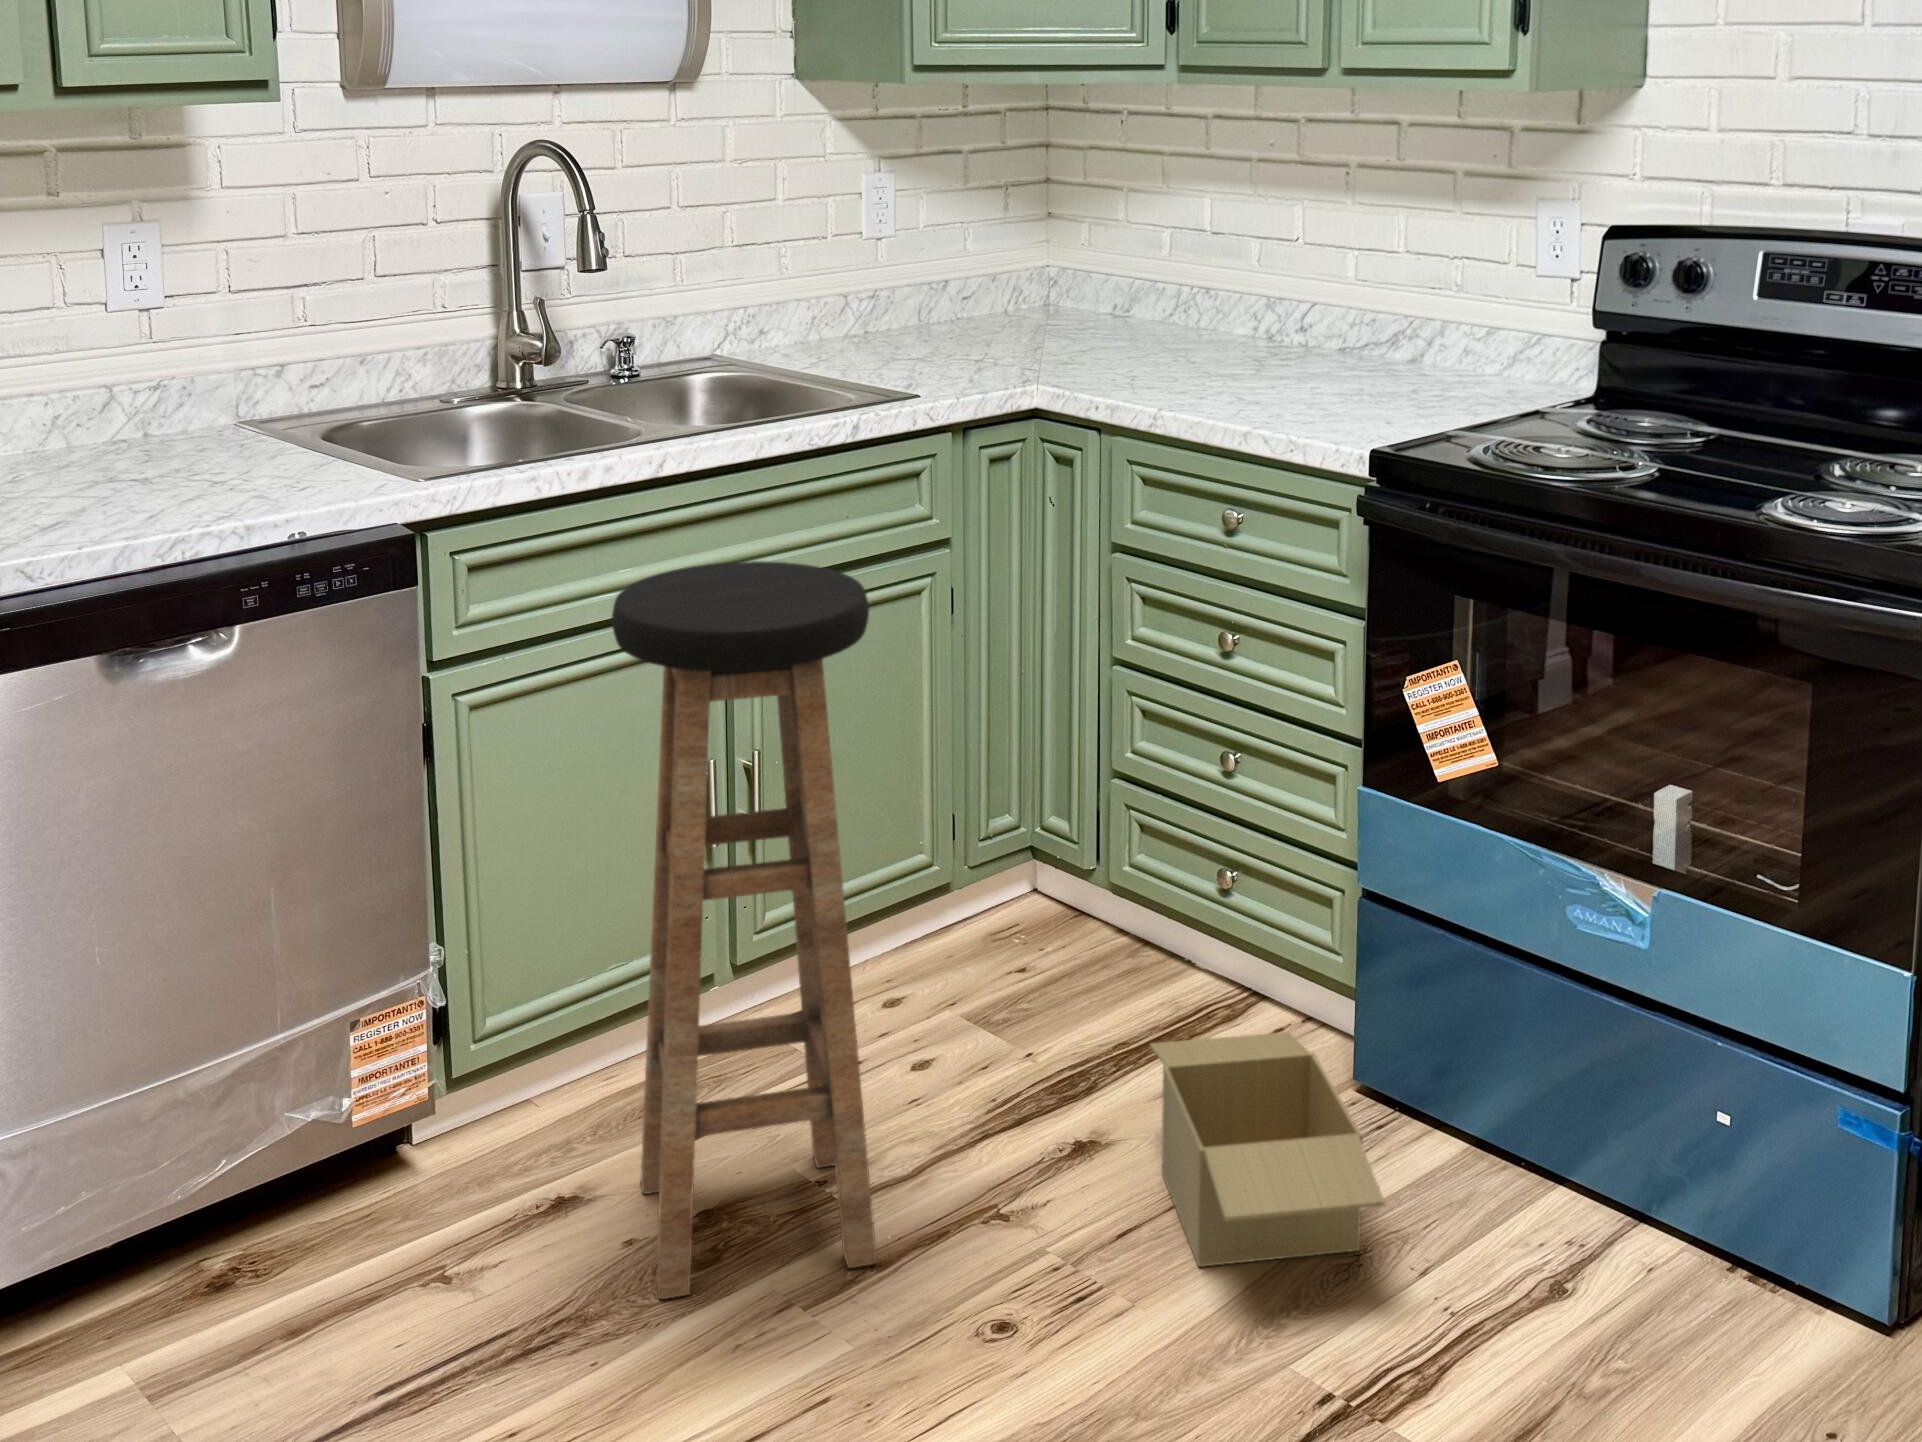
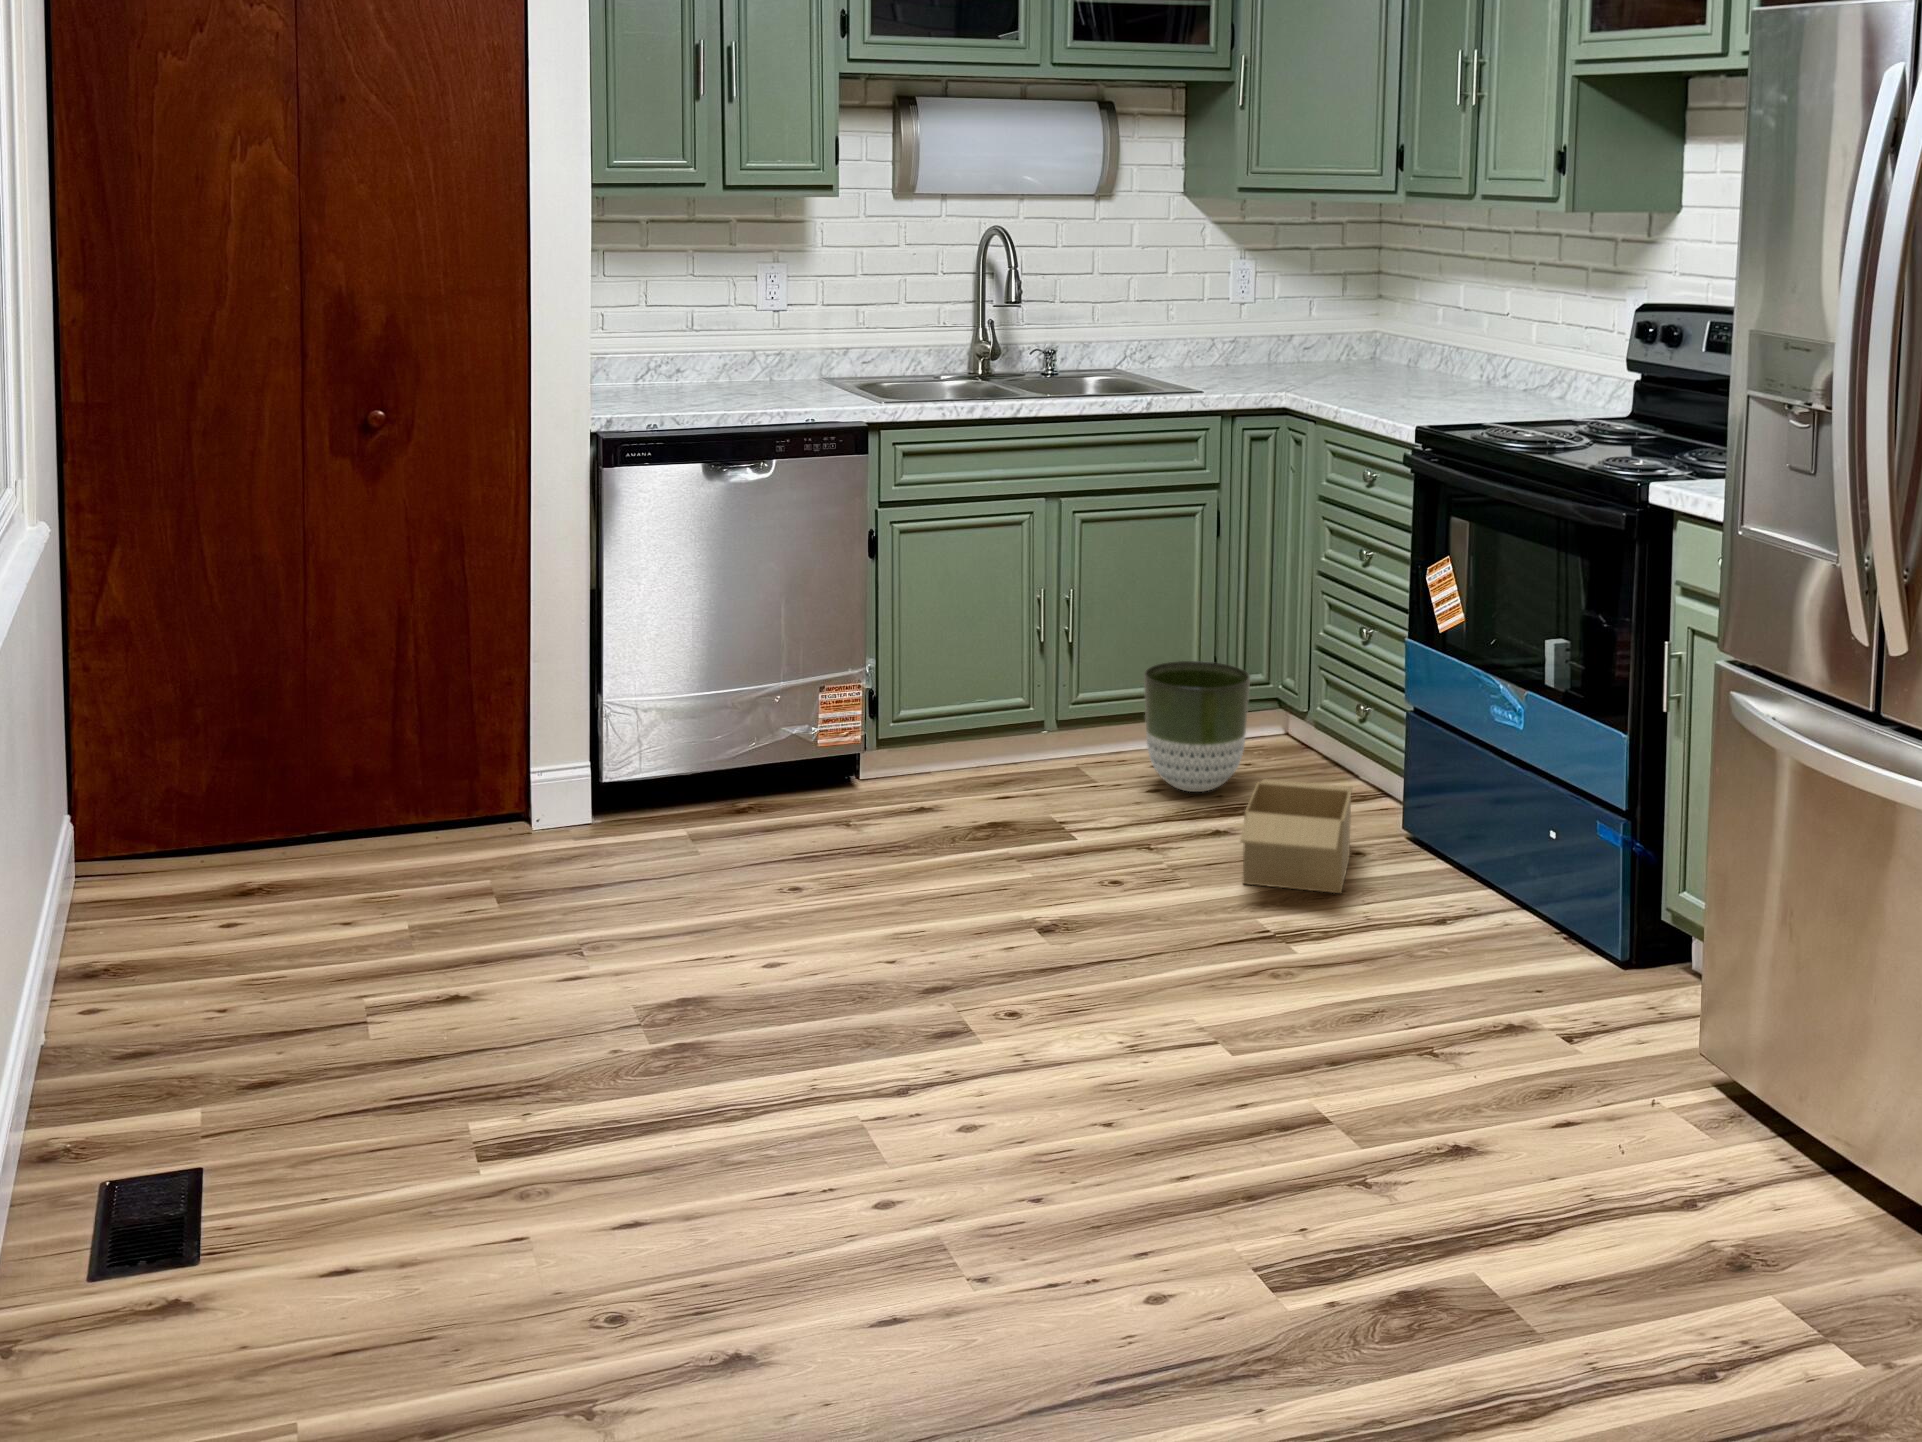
bar stool: present [612,561,877,1299] -> none [948,457,1091,854]
planter: none [891,830,1062,1052] -> present [1144,661,1250,792]

